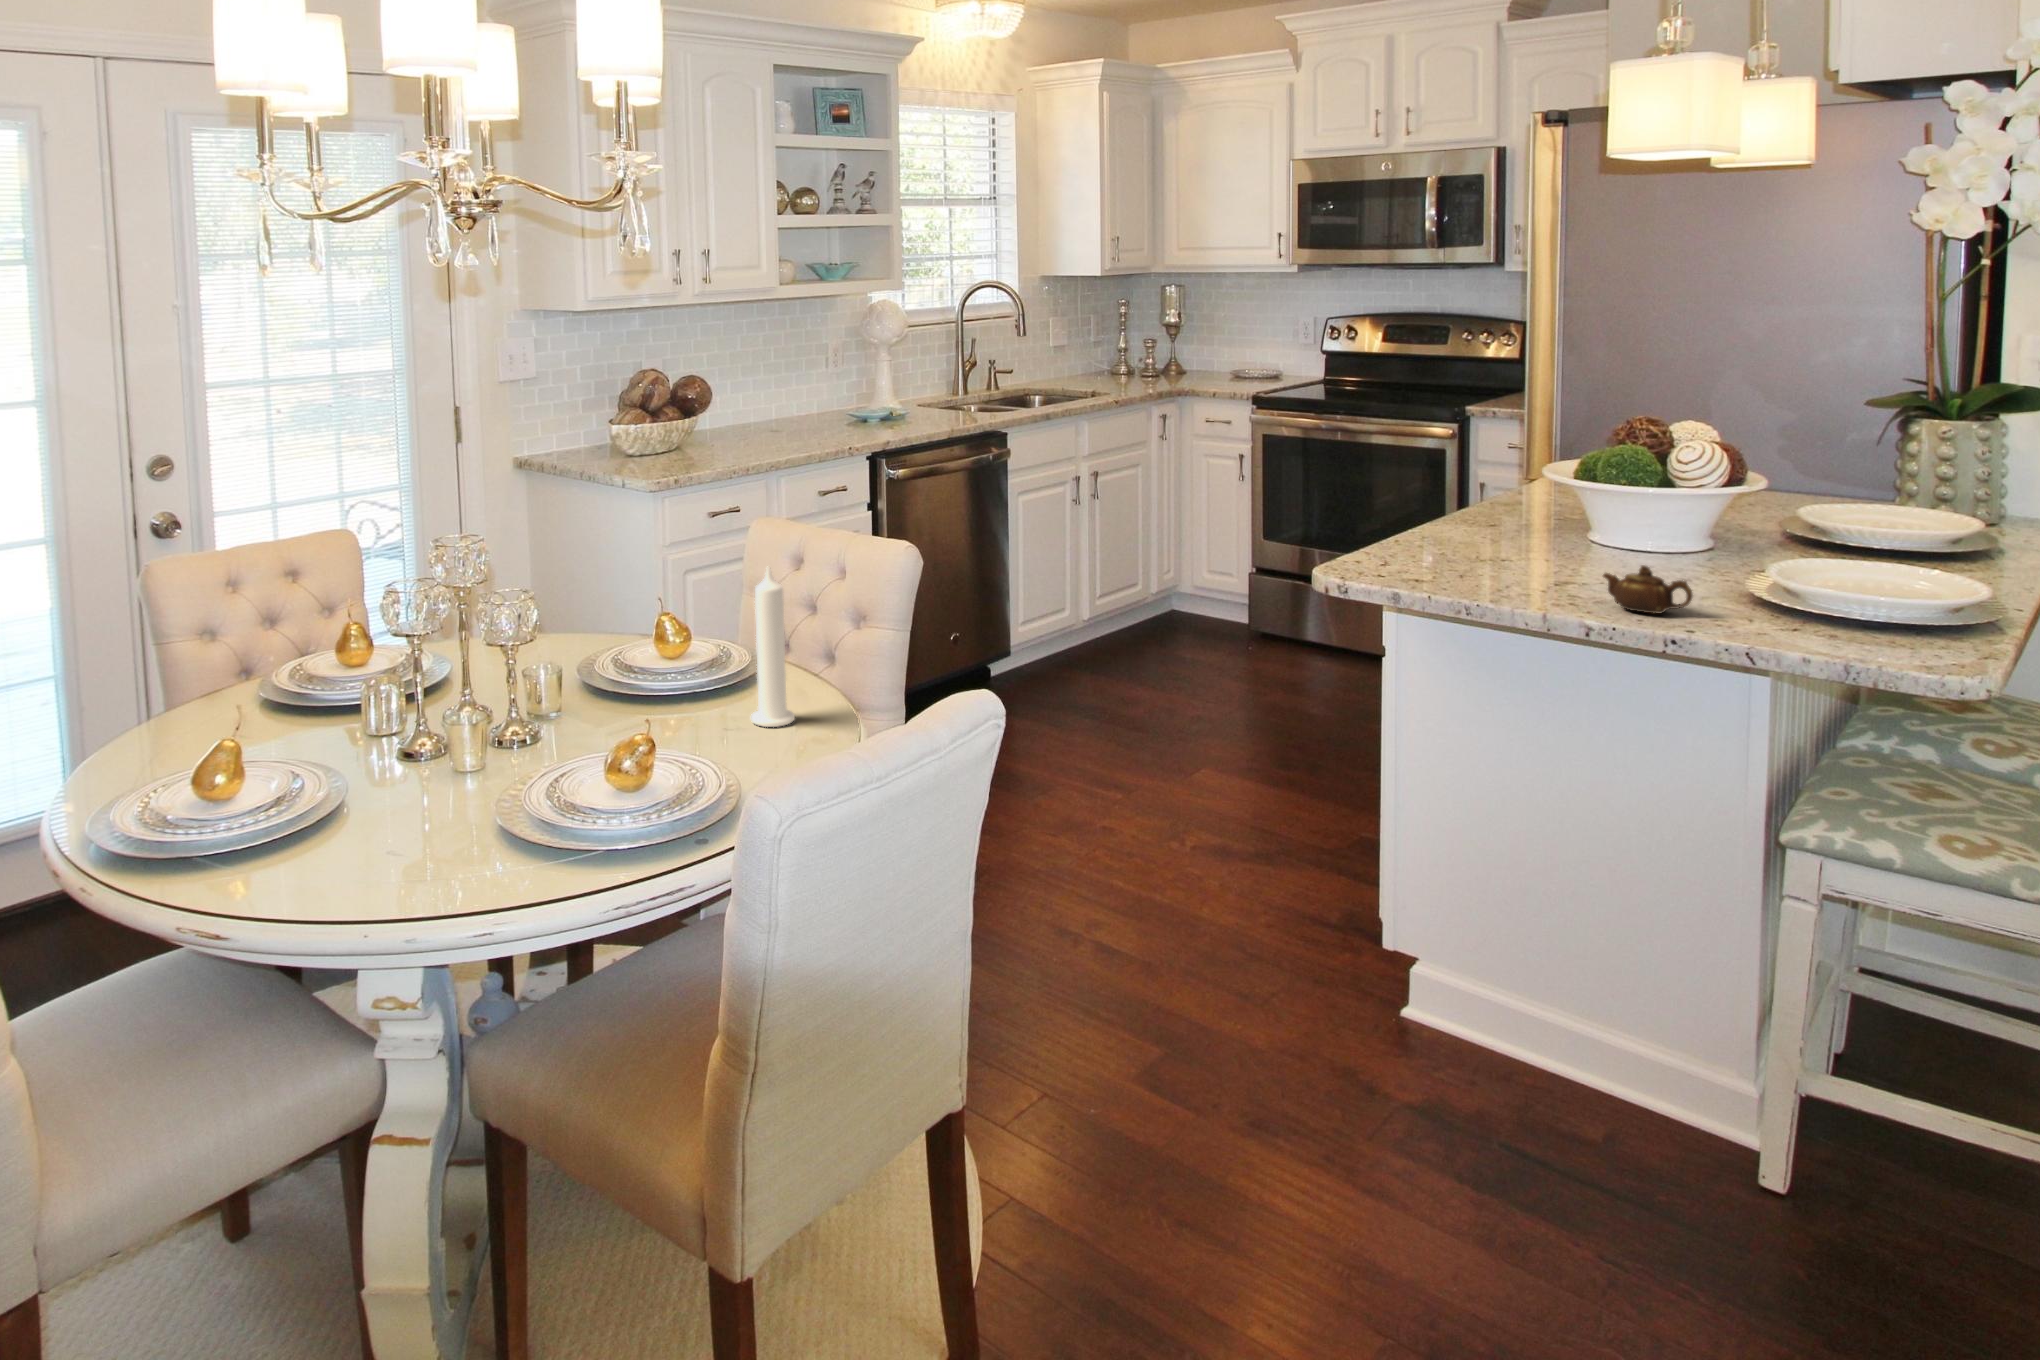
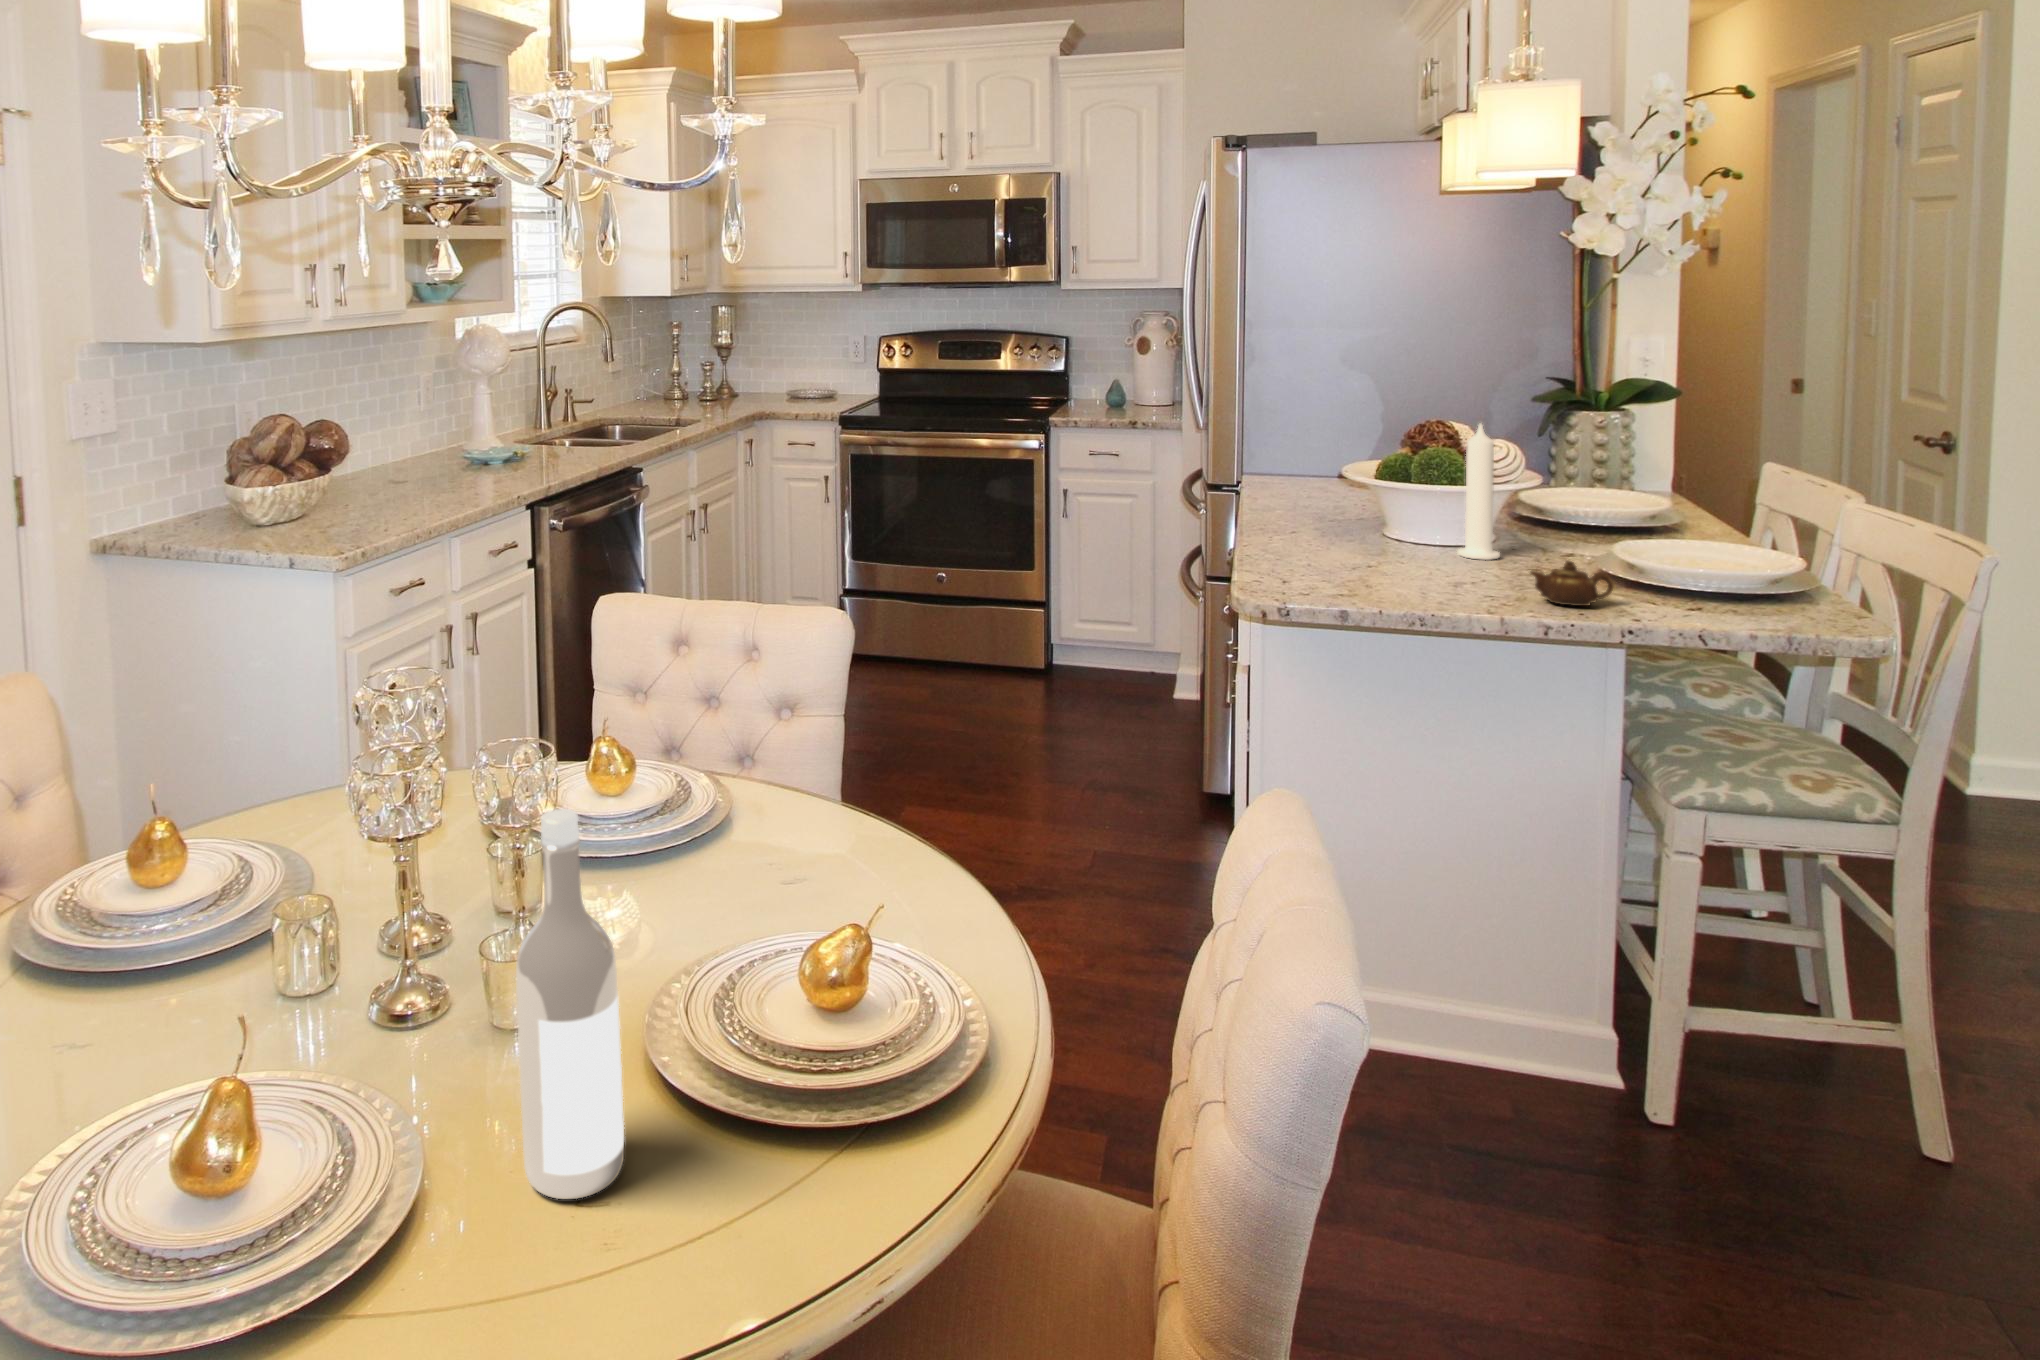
candle: present [751,567,795,727] -> present [1457,424,1500,560]
wine bottle: none [373,610,444,850] -> present [516,809,624,1199]

